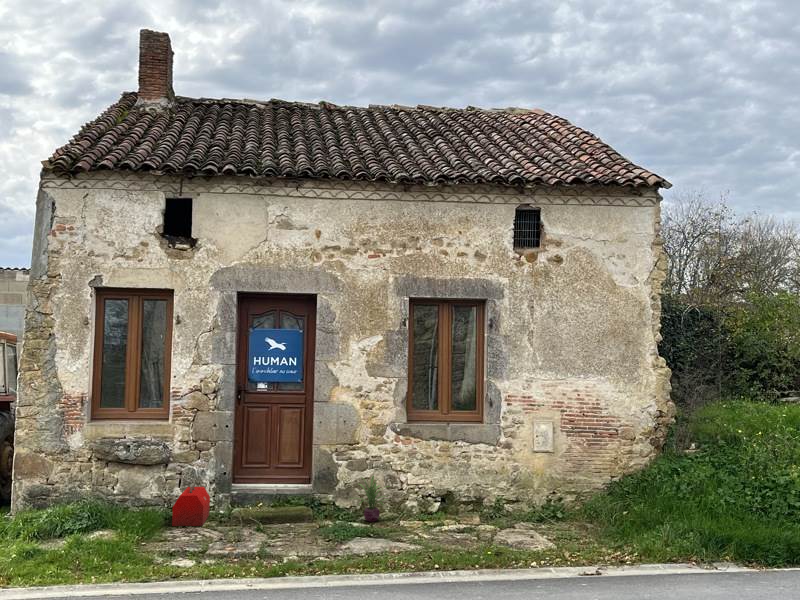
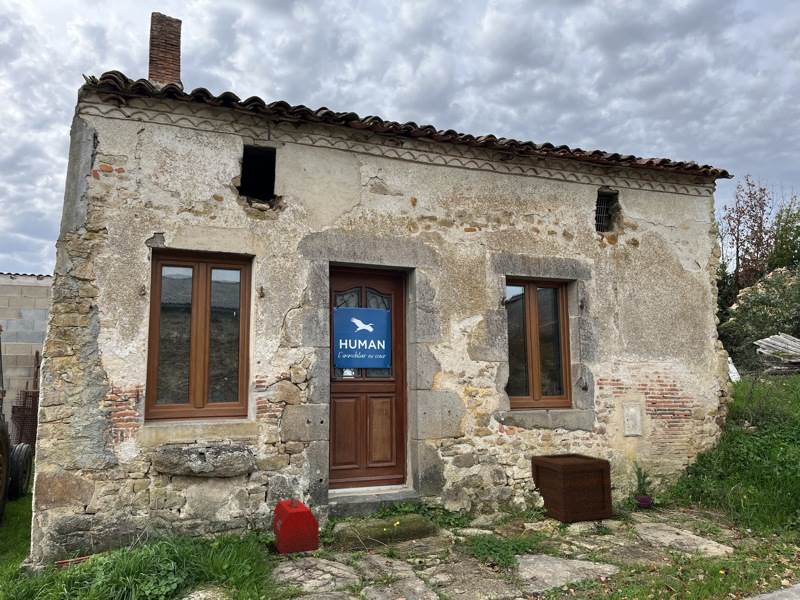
wooden crate: none [424,465,481,526] -> present [531,453,613,523]
decorative plant: present [359,476,383,522] -> present [623,461,656,508]

